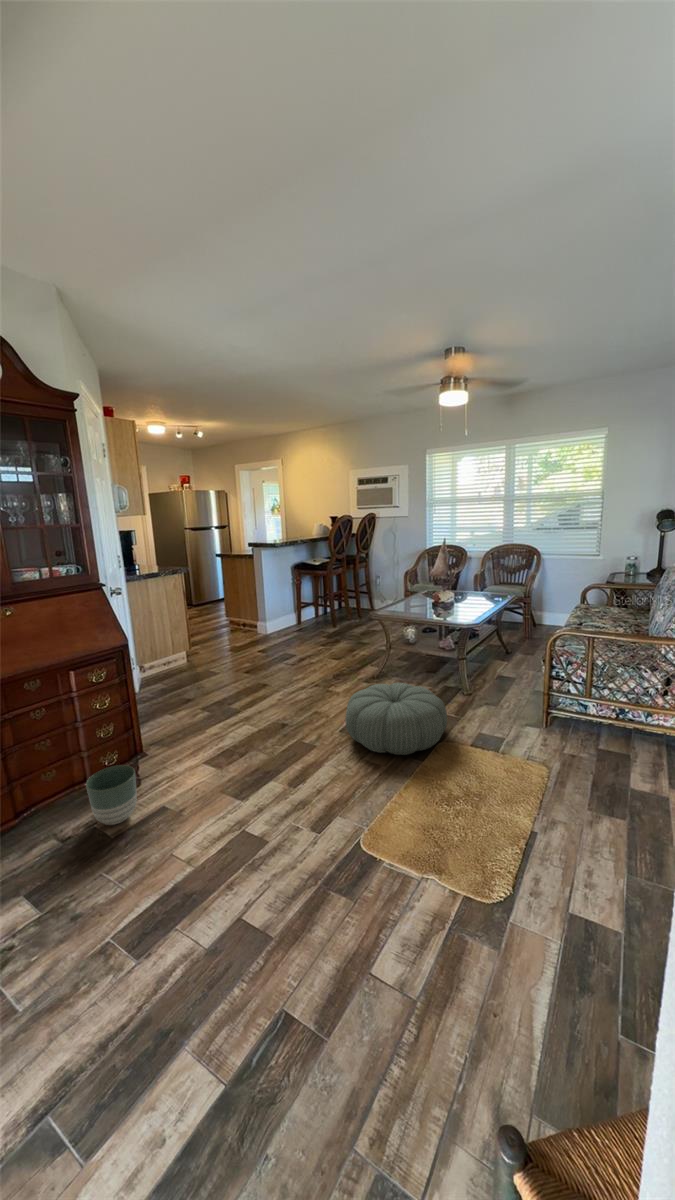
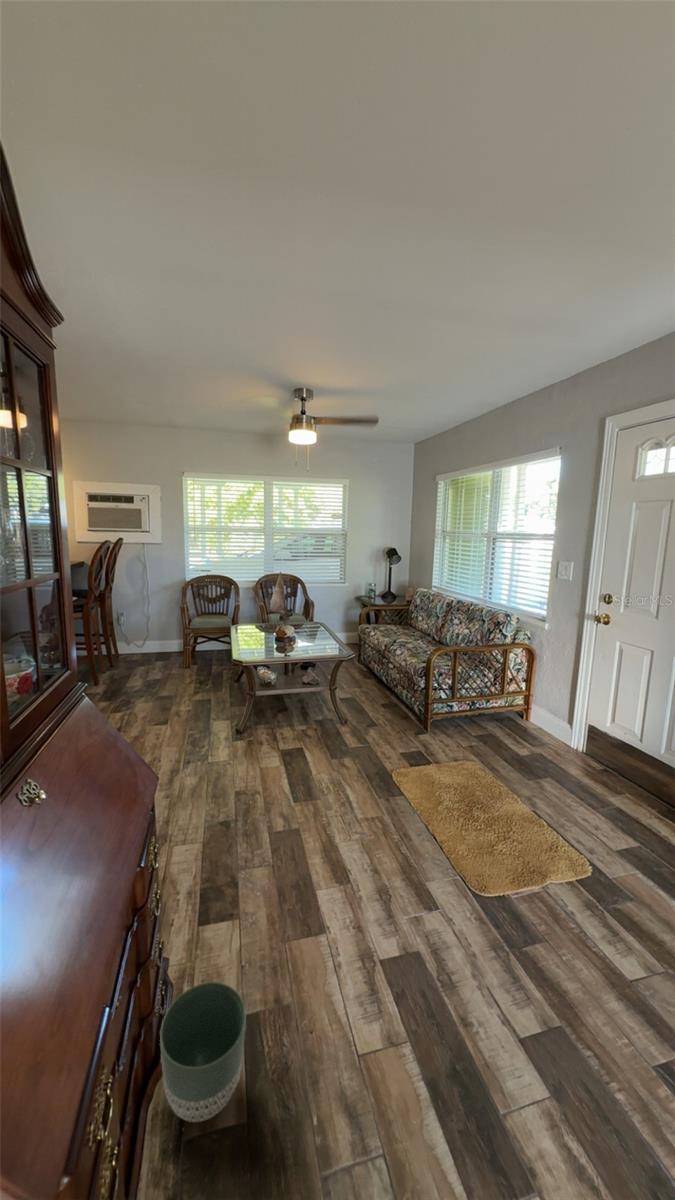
pouf: present [345,683,447,755] -> none [297,724,404,805]

